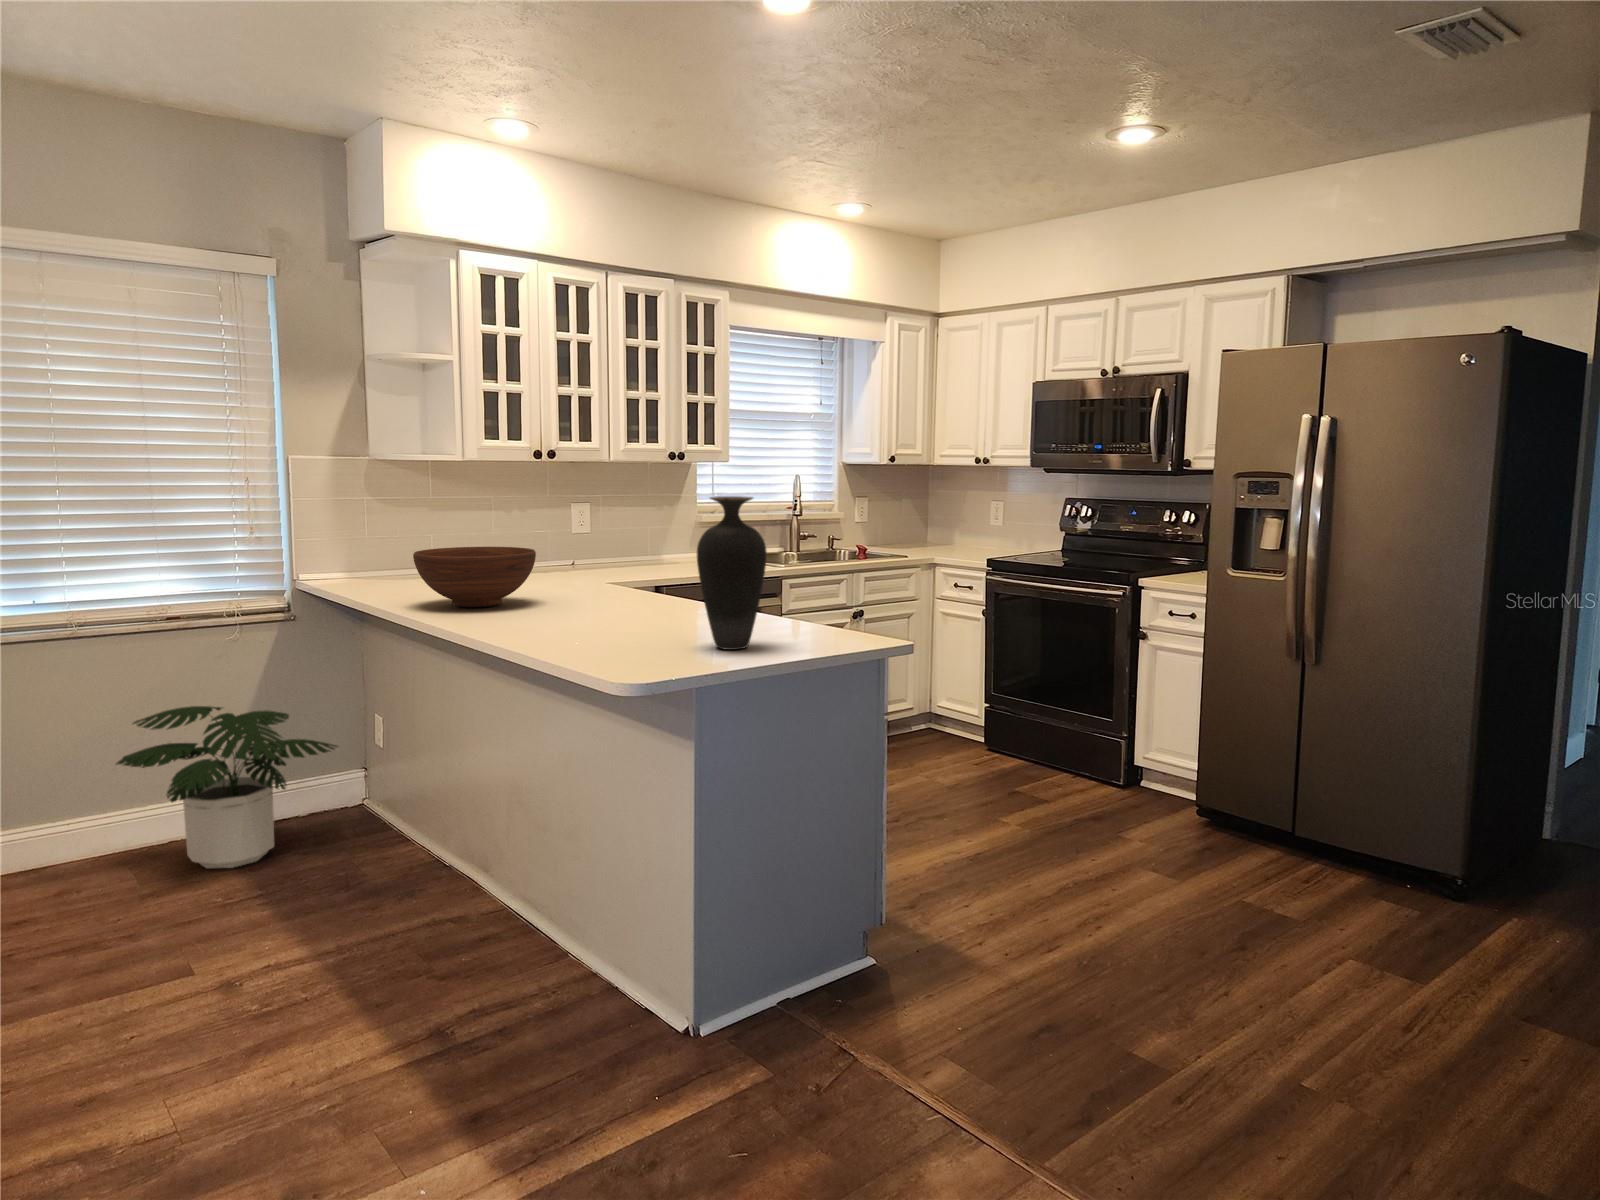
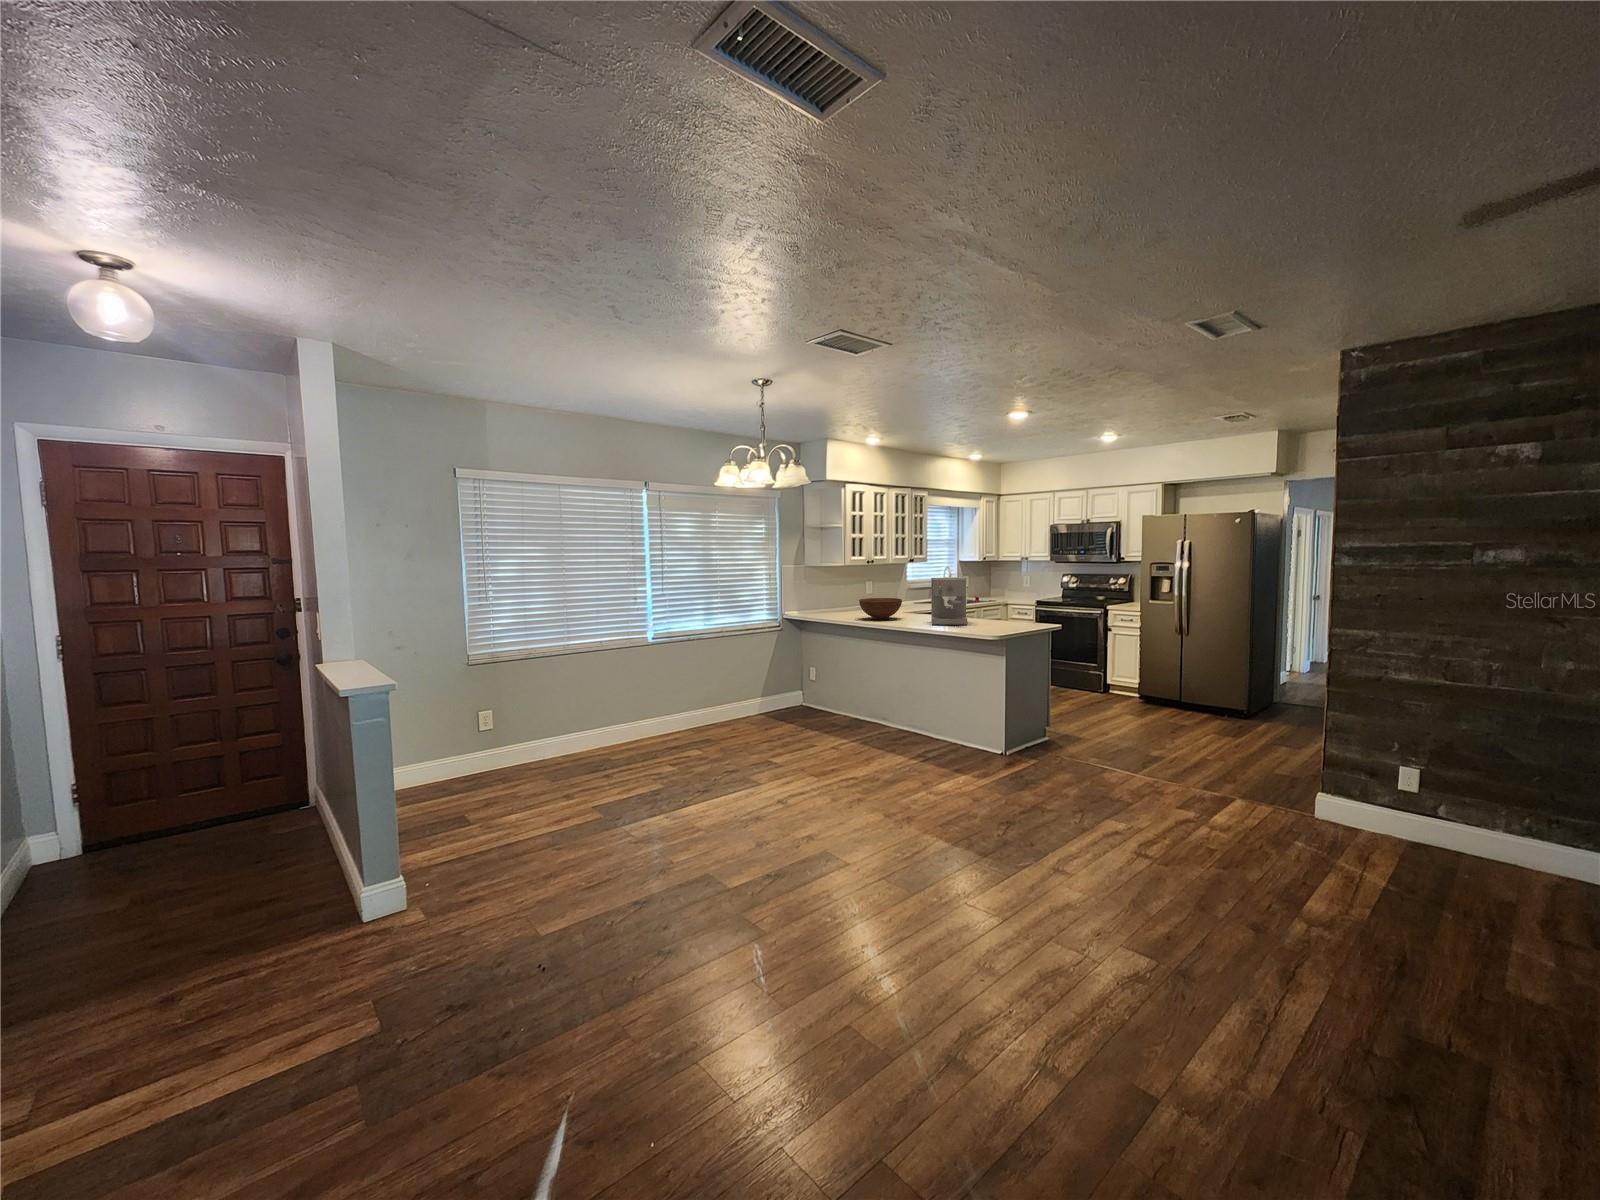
coffee maker: none [544,493,668,636] -> present [931,577,967,625]
vase: present [697,496,767,650] -> none [994,578,1018,627]
potted plant: present [116,706,337,868] -> none [738,662,810,722]

